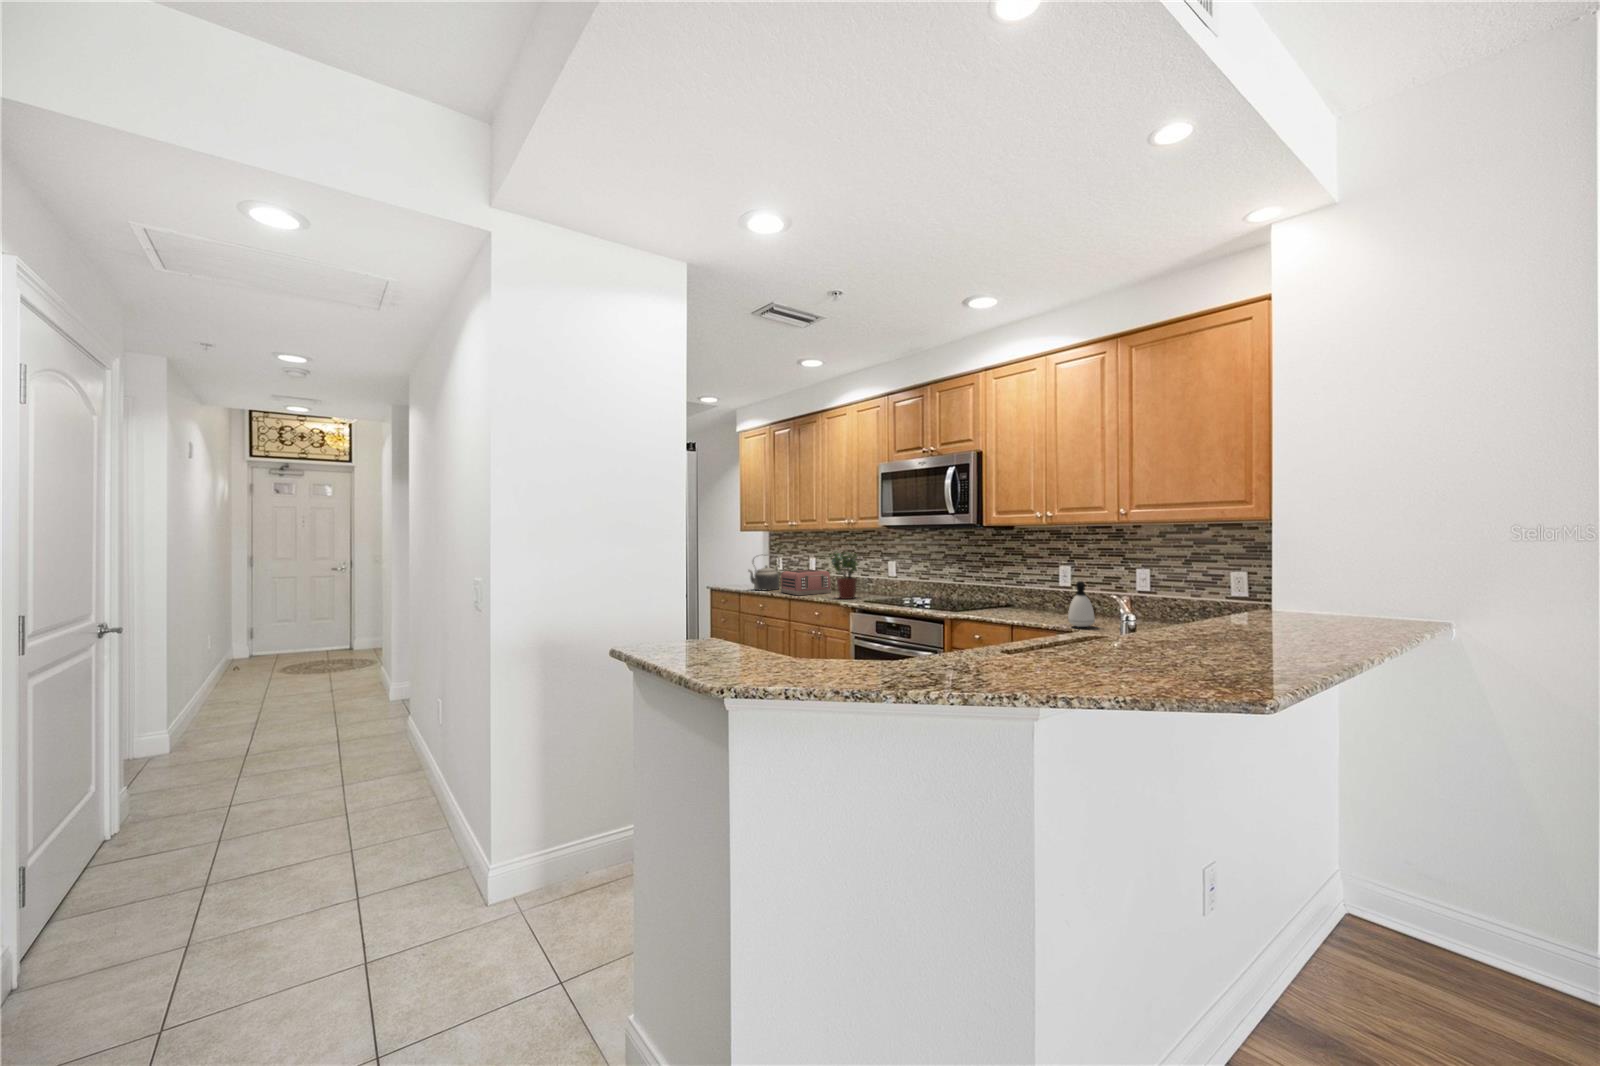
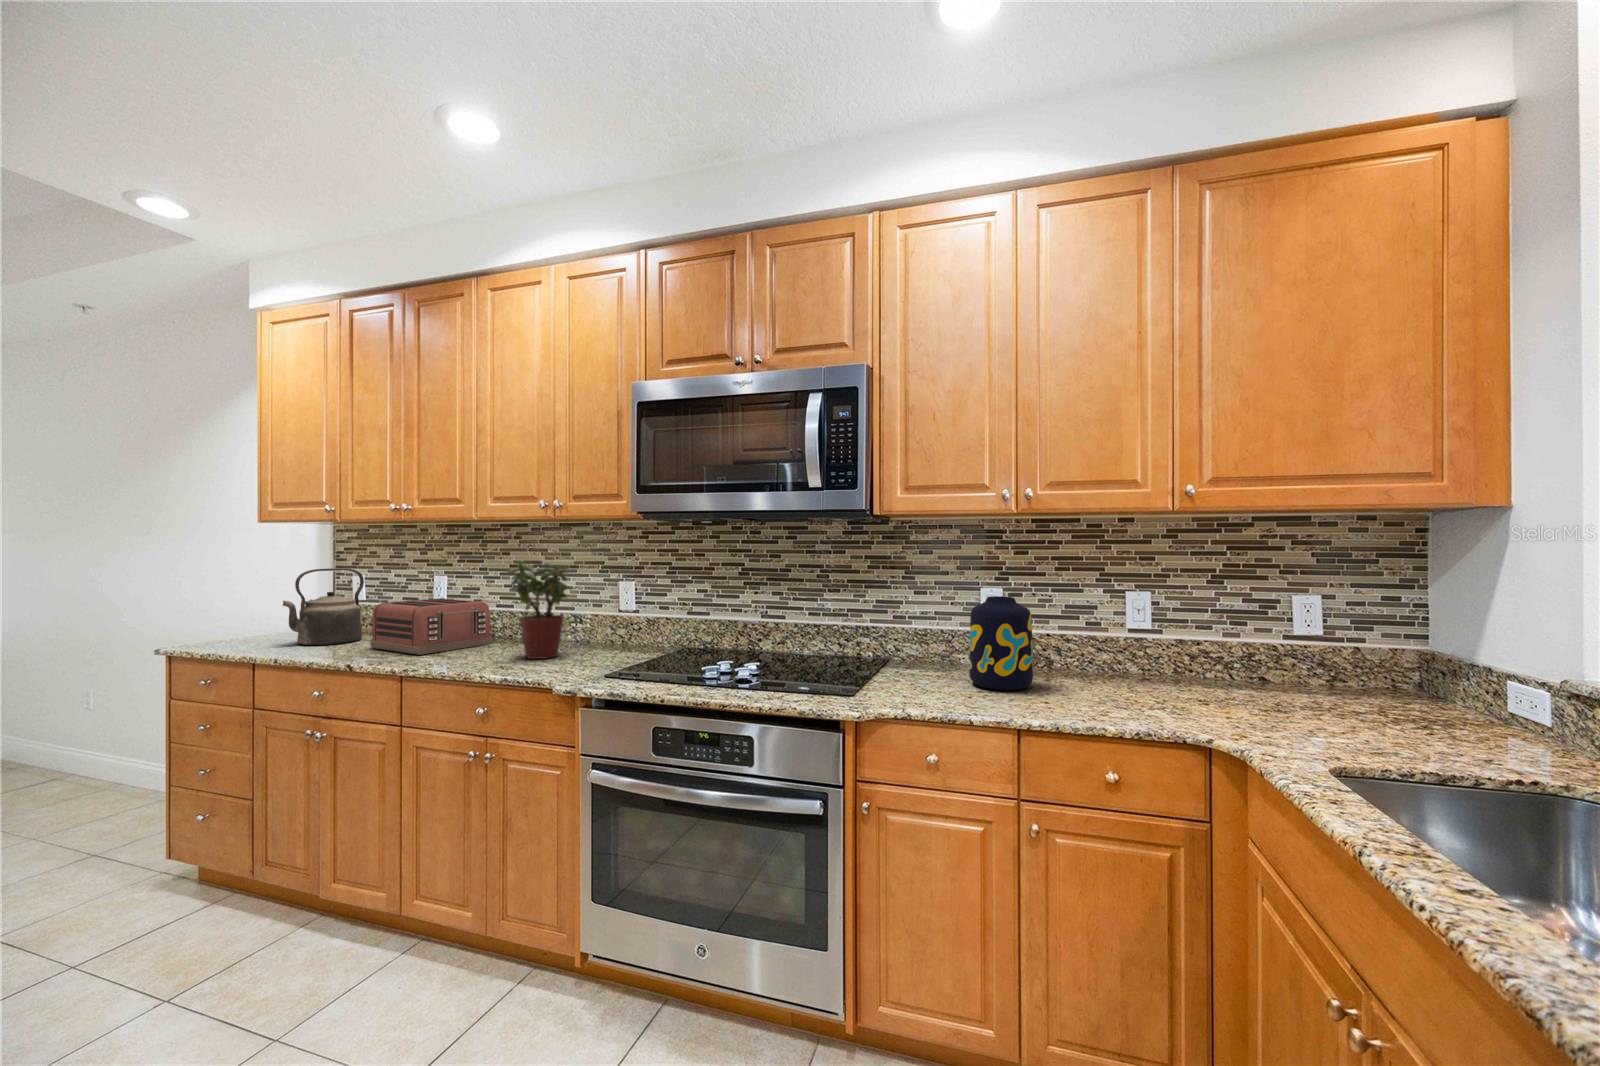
vase: none [1026,570,1061,619] -> present [969,596,1033,690]
soap dispenser: present [1068,581,1095,627] -> none [1095,618,1147,706]

